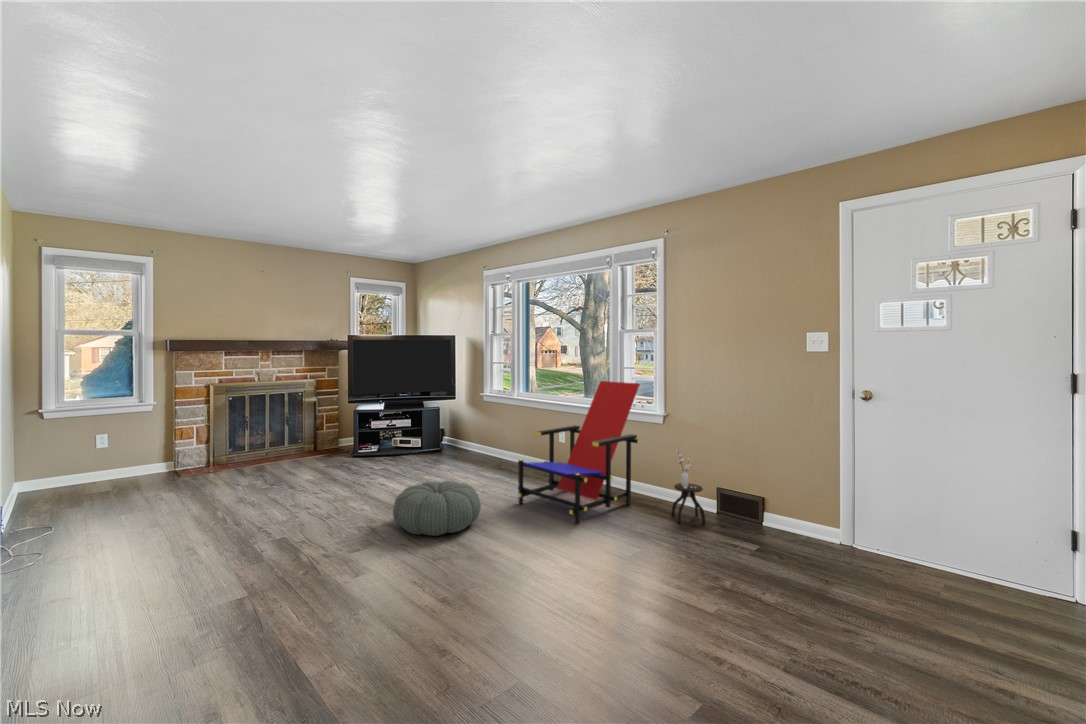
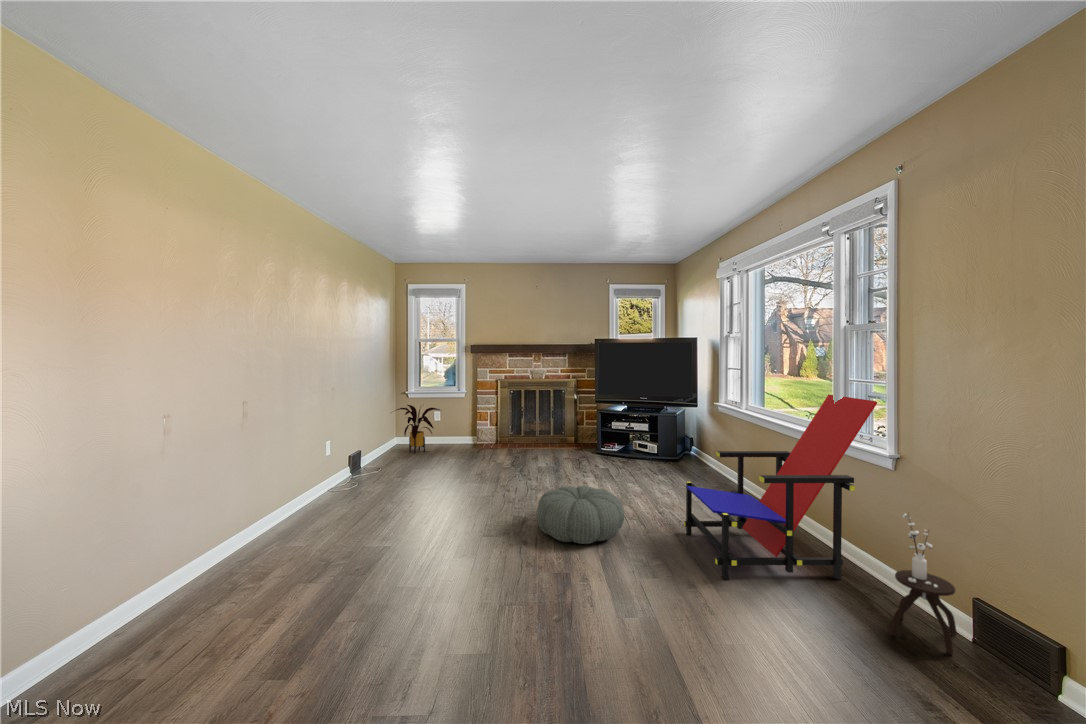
house plant: none [17,426,122,501] -> present [395,405,440,453]

